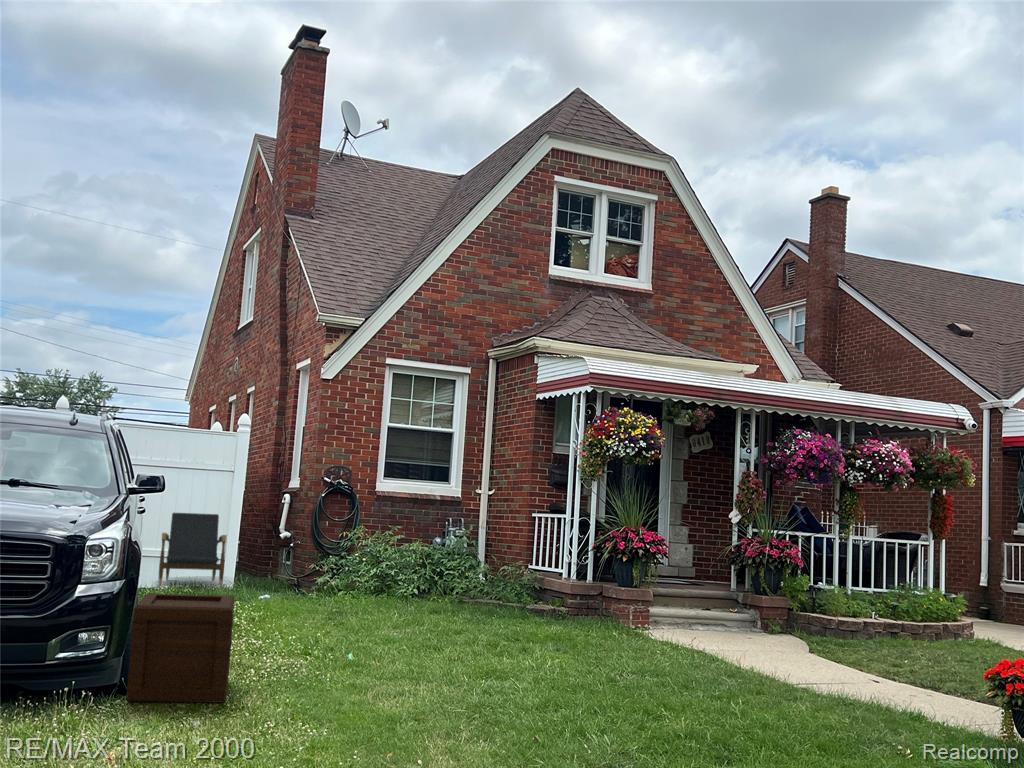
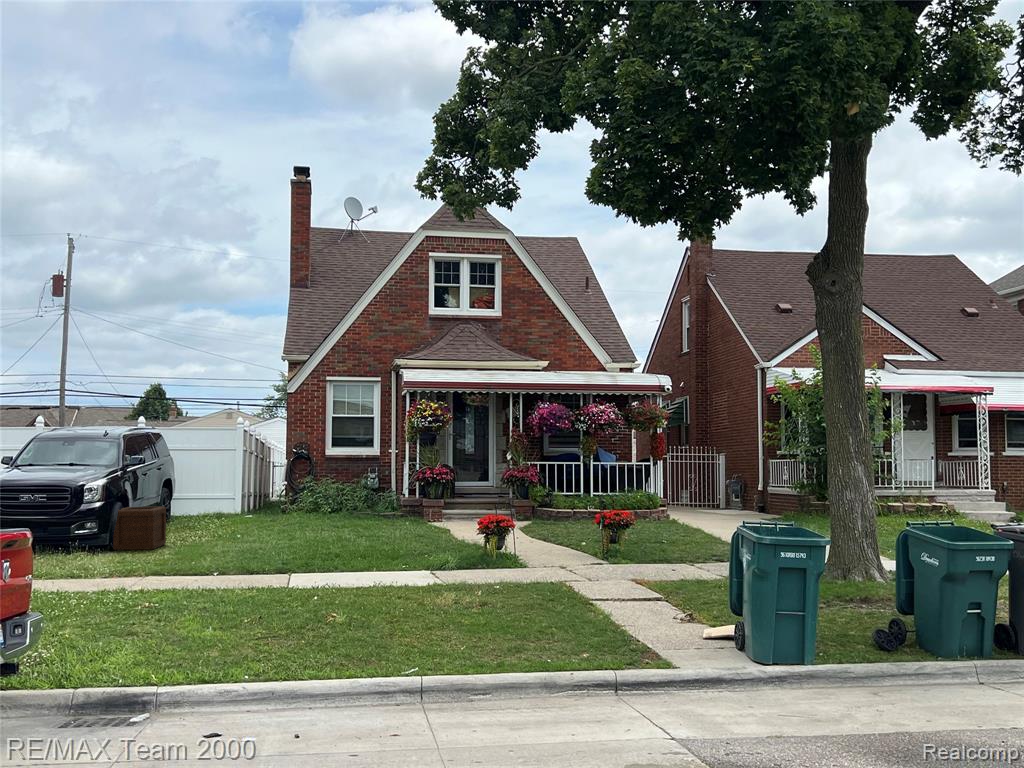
lounge chair: present [158,513,226,588] -> none [197,474,234,515]

